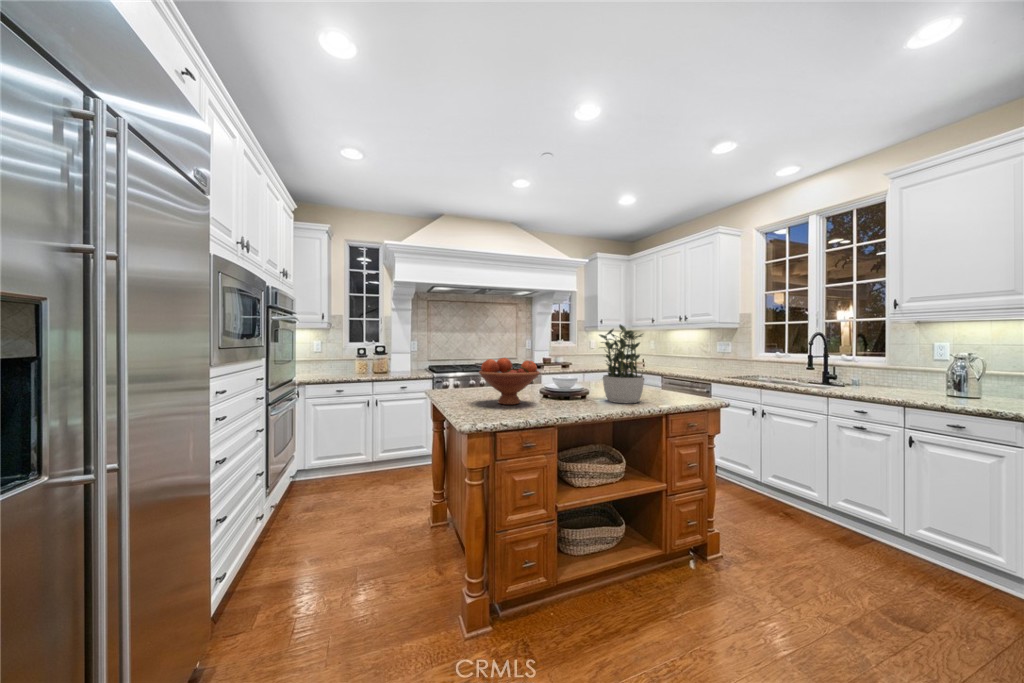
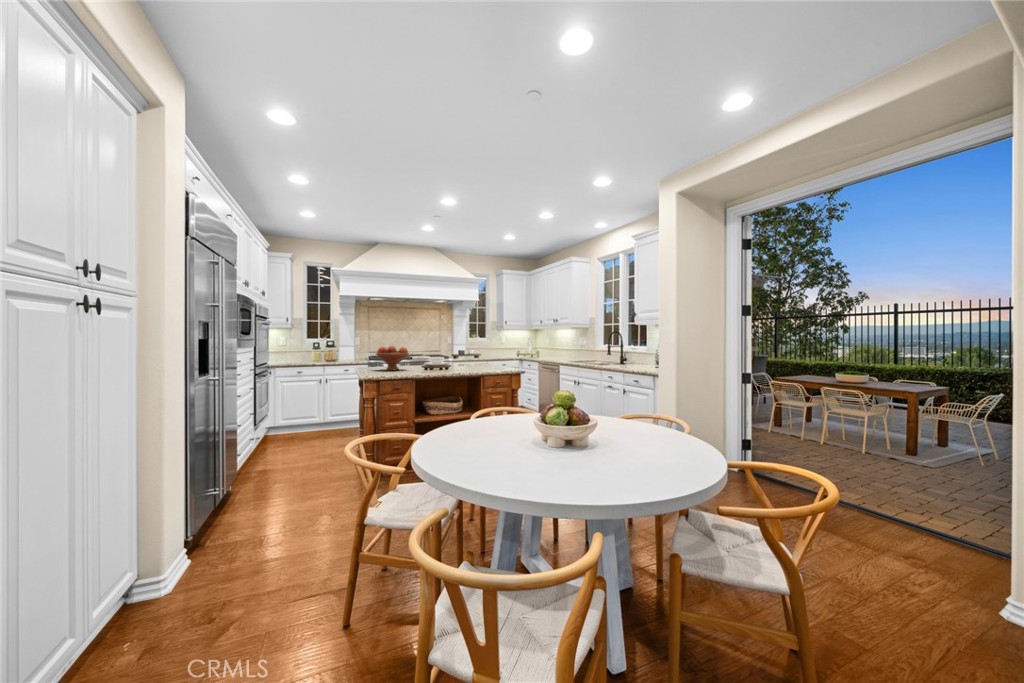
potted plant: present [599,324,644,403] -> none [443,328,470,370]

